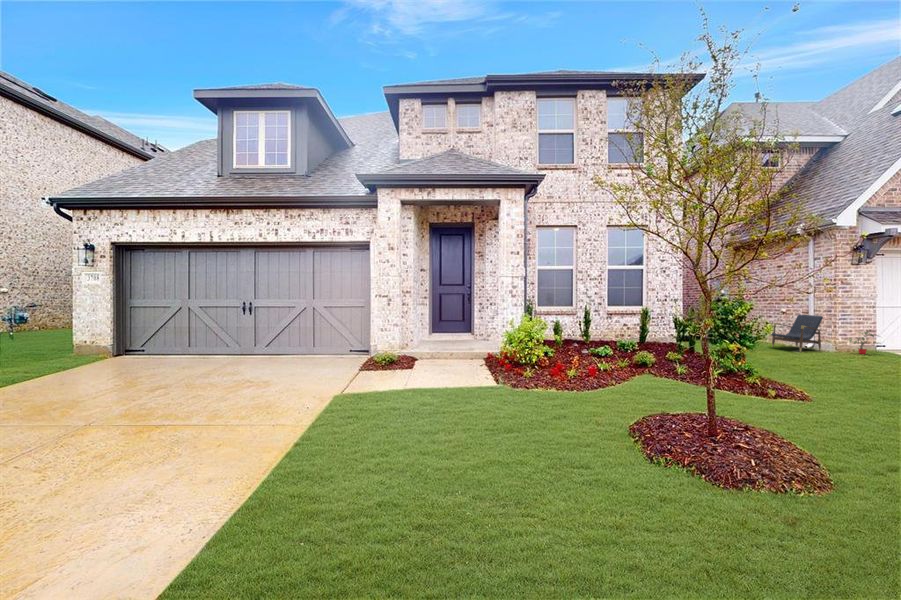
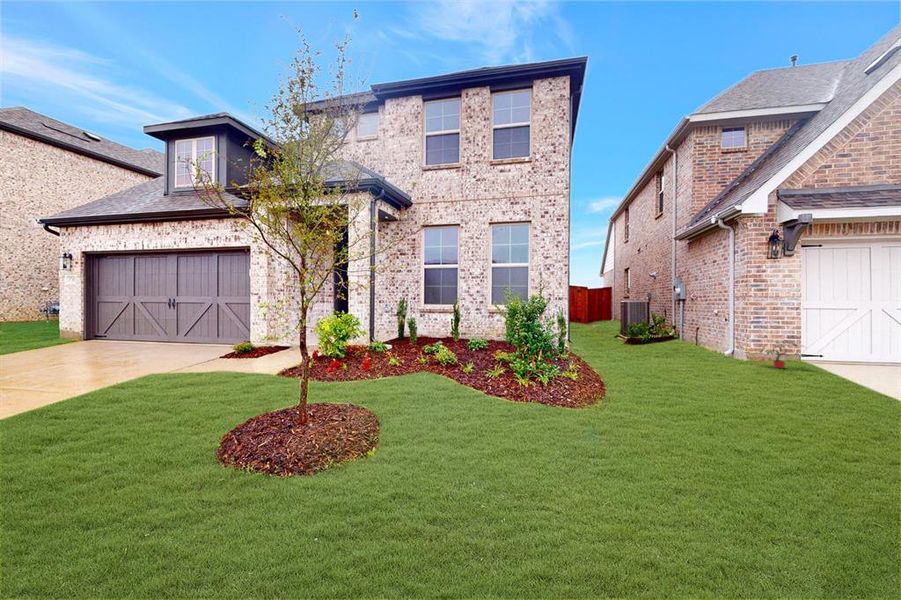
lounge chair: present [771,315,823,352] -> none [666,316,729,361]

